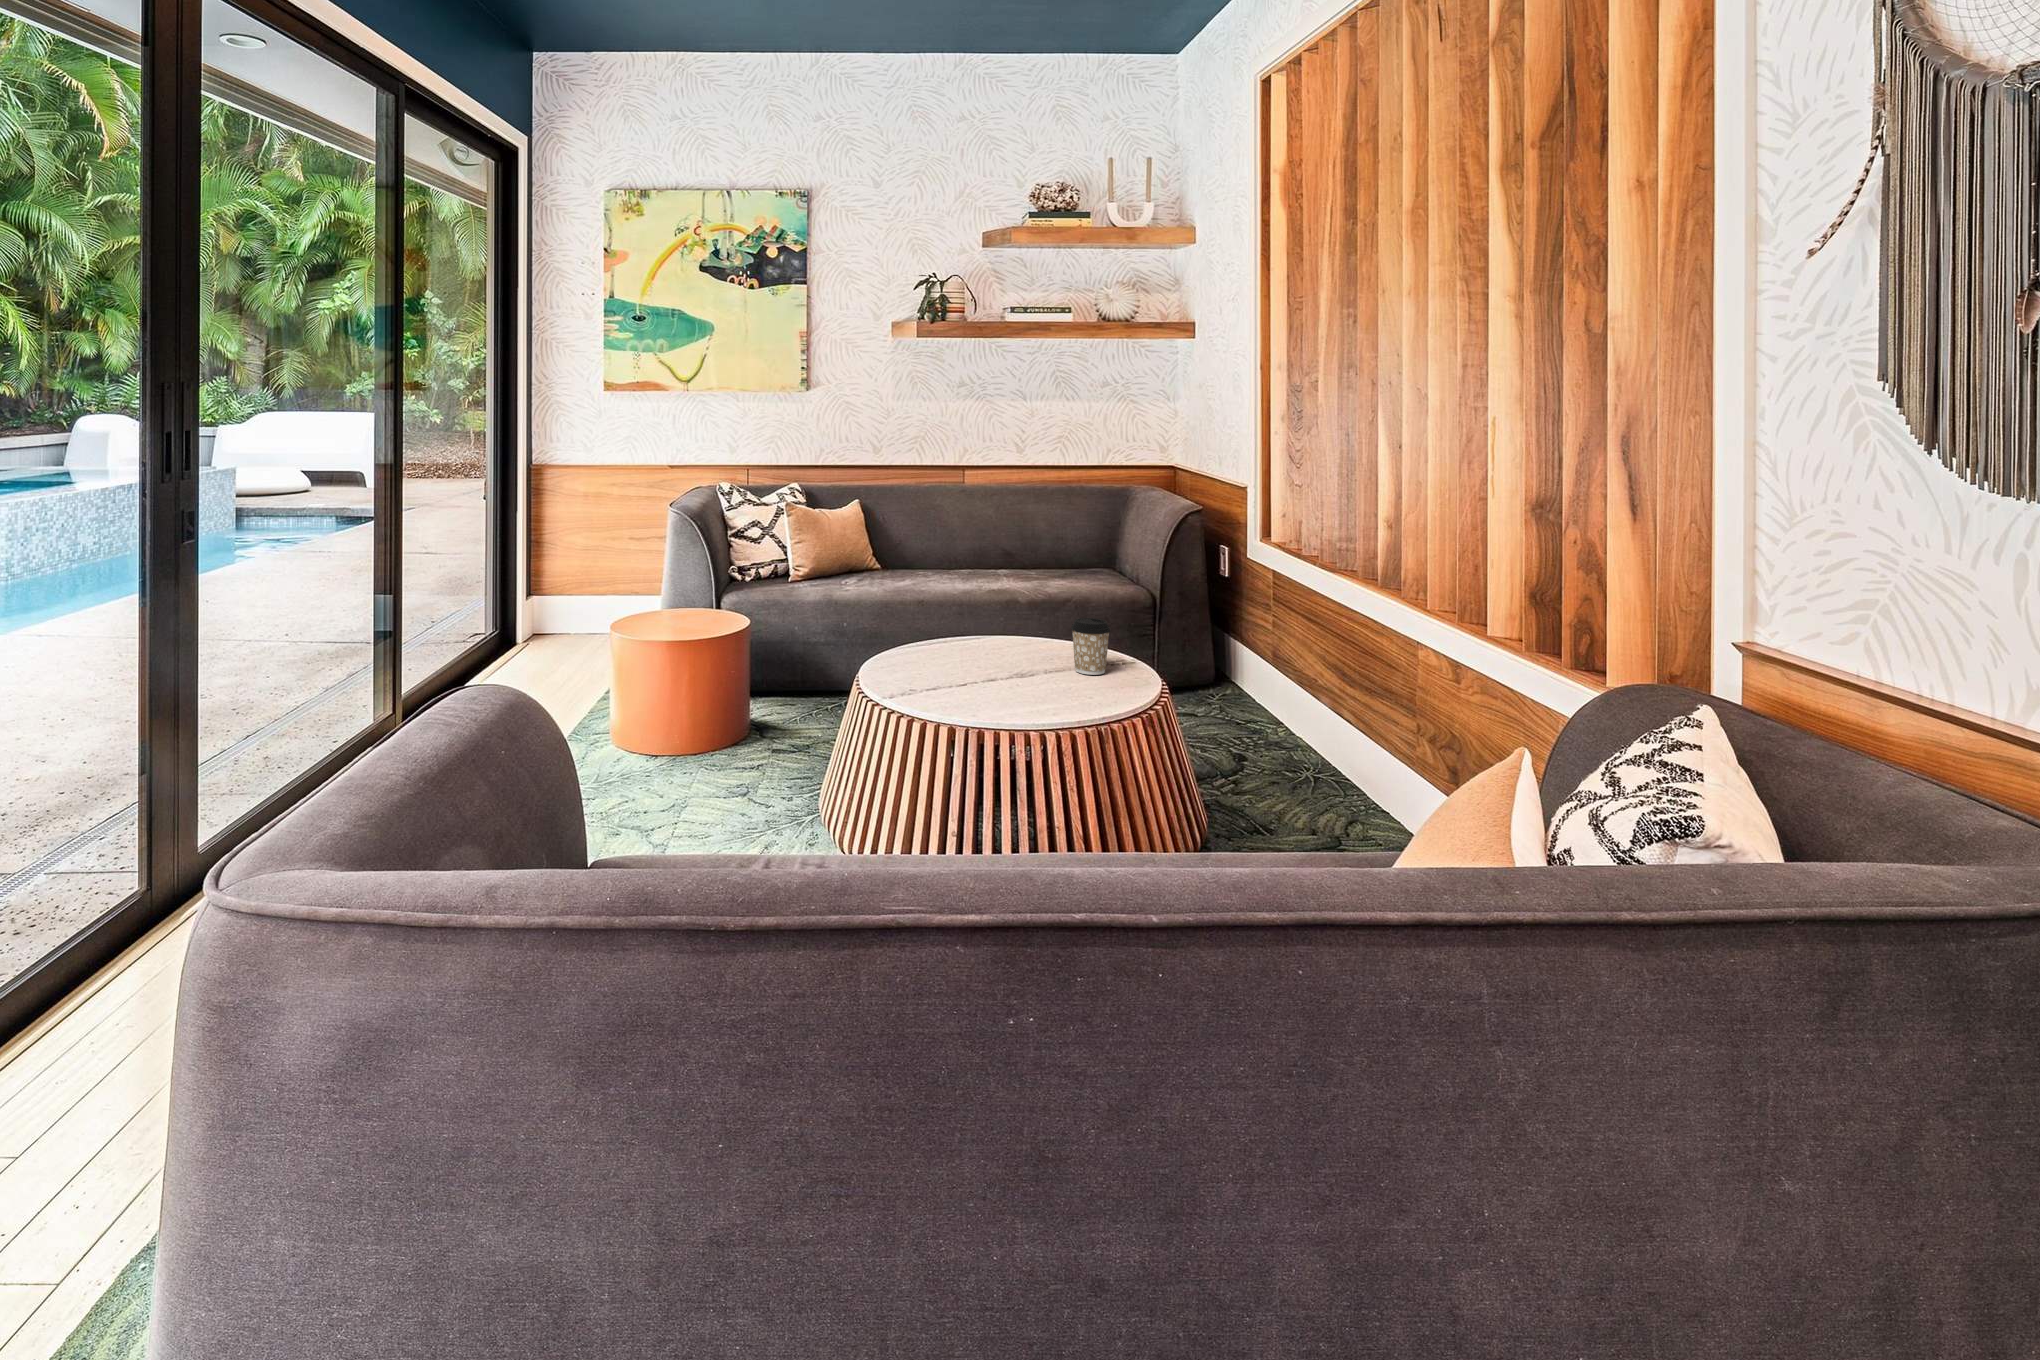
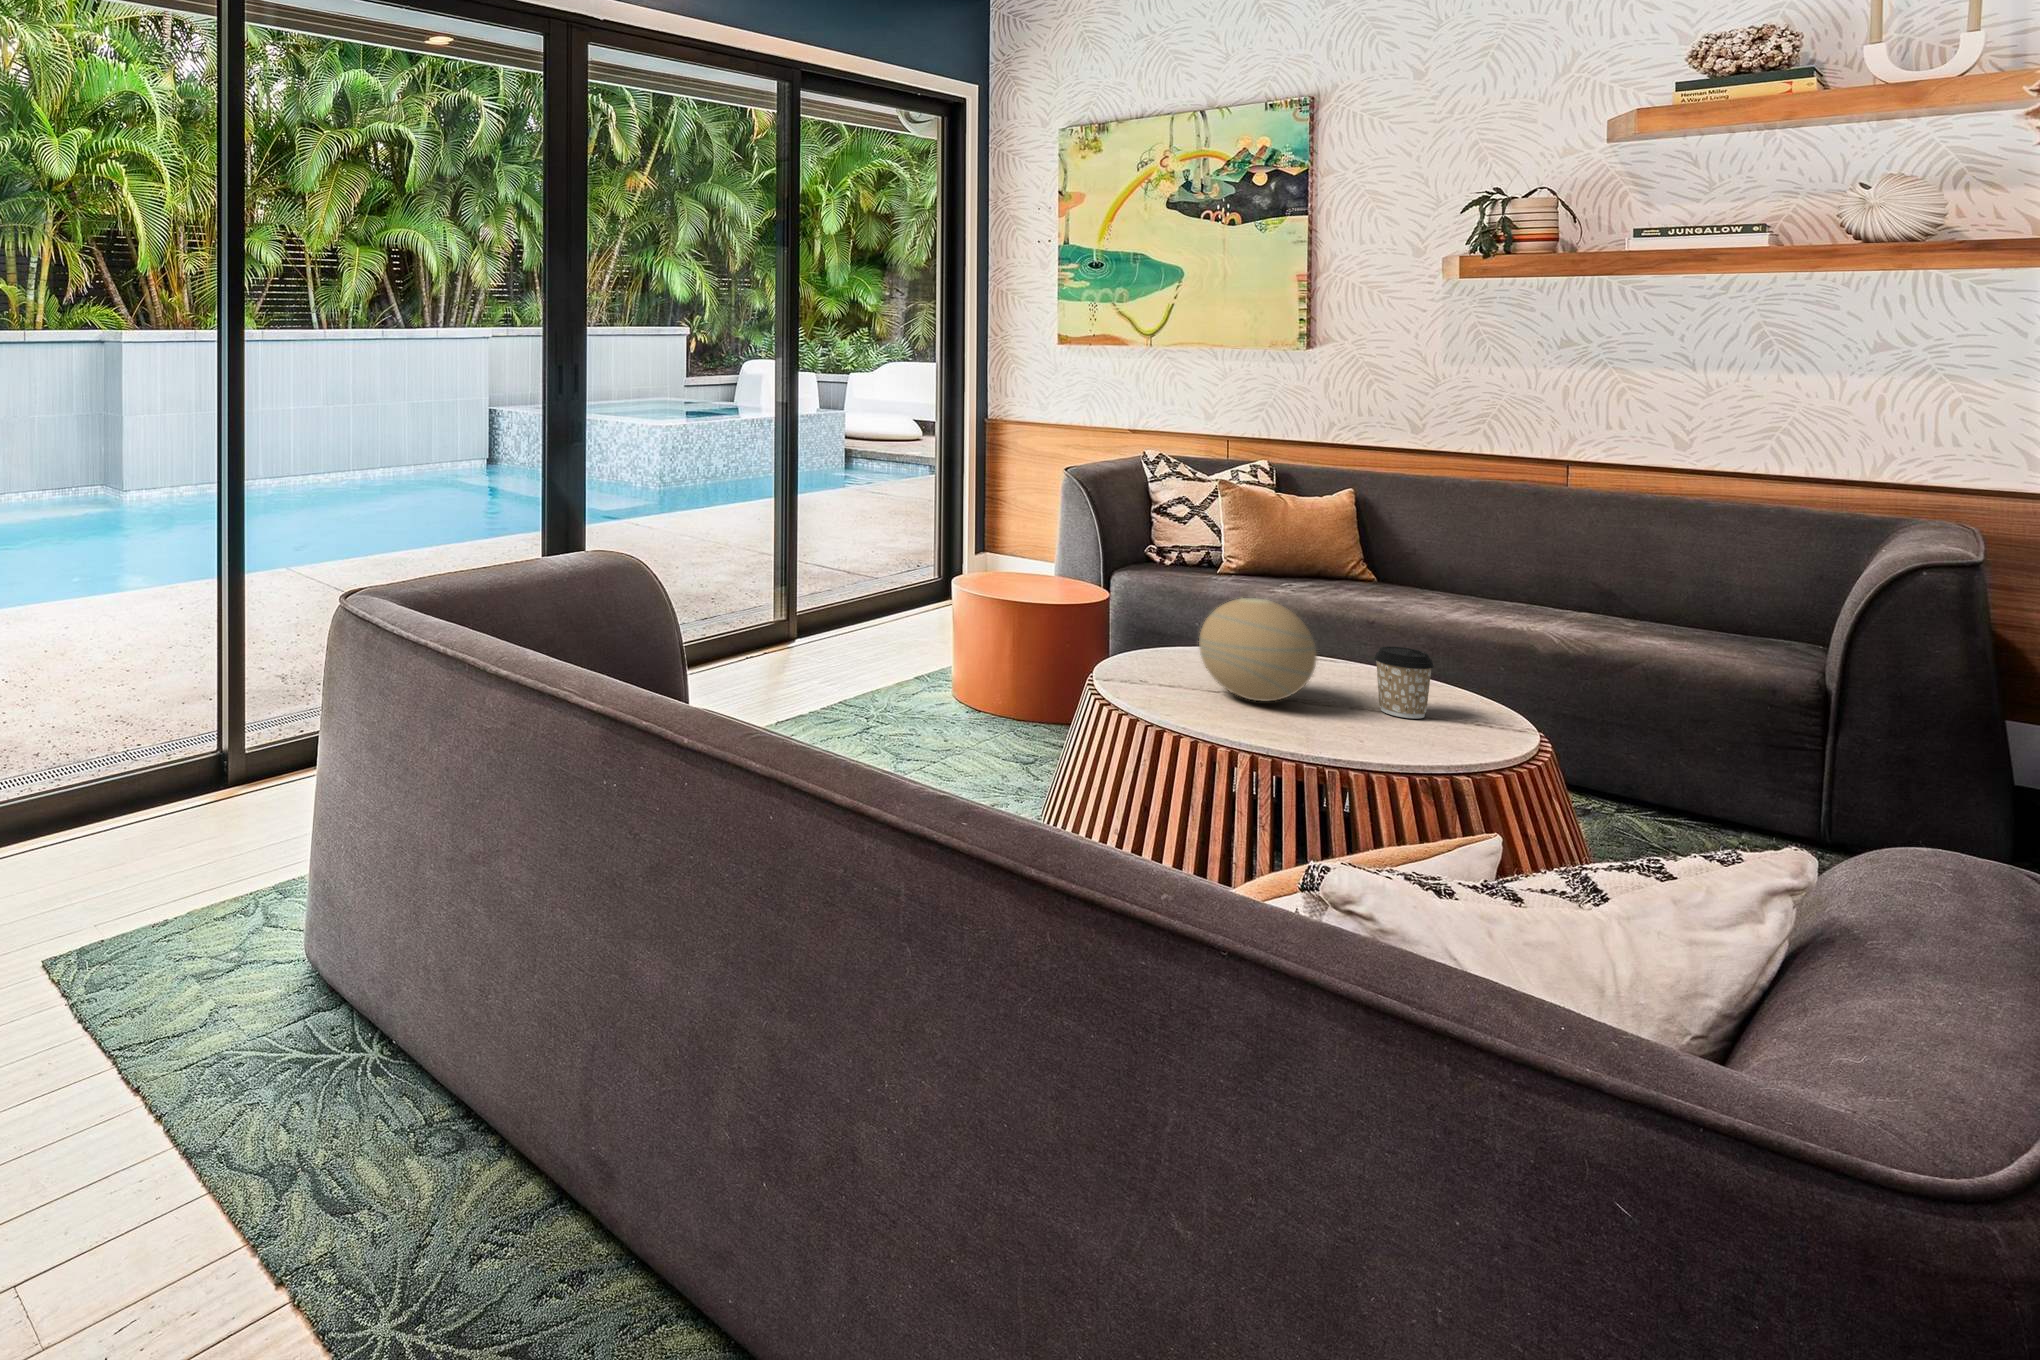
decorative orb: none [964,595,1052,685] -> present [1199,598,1316,701]

